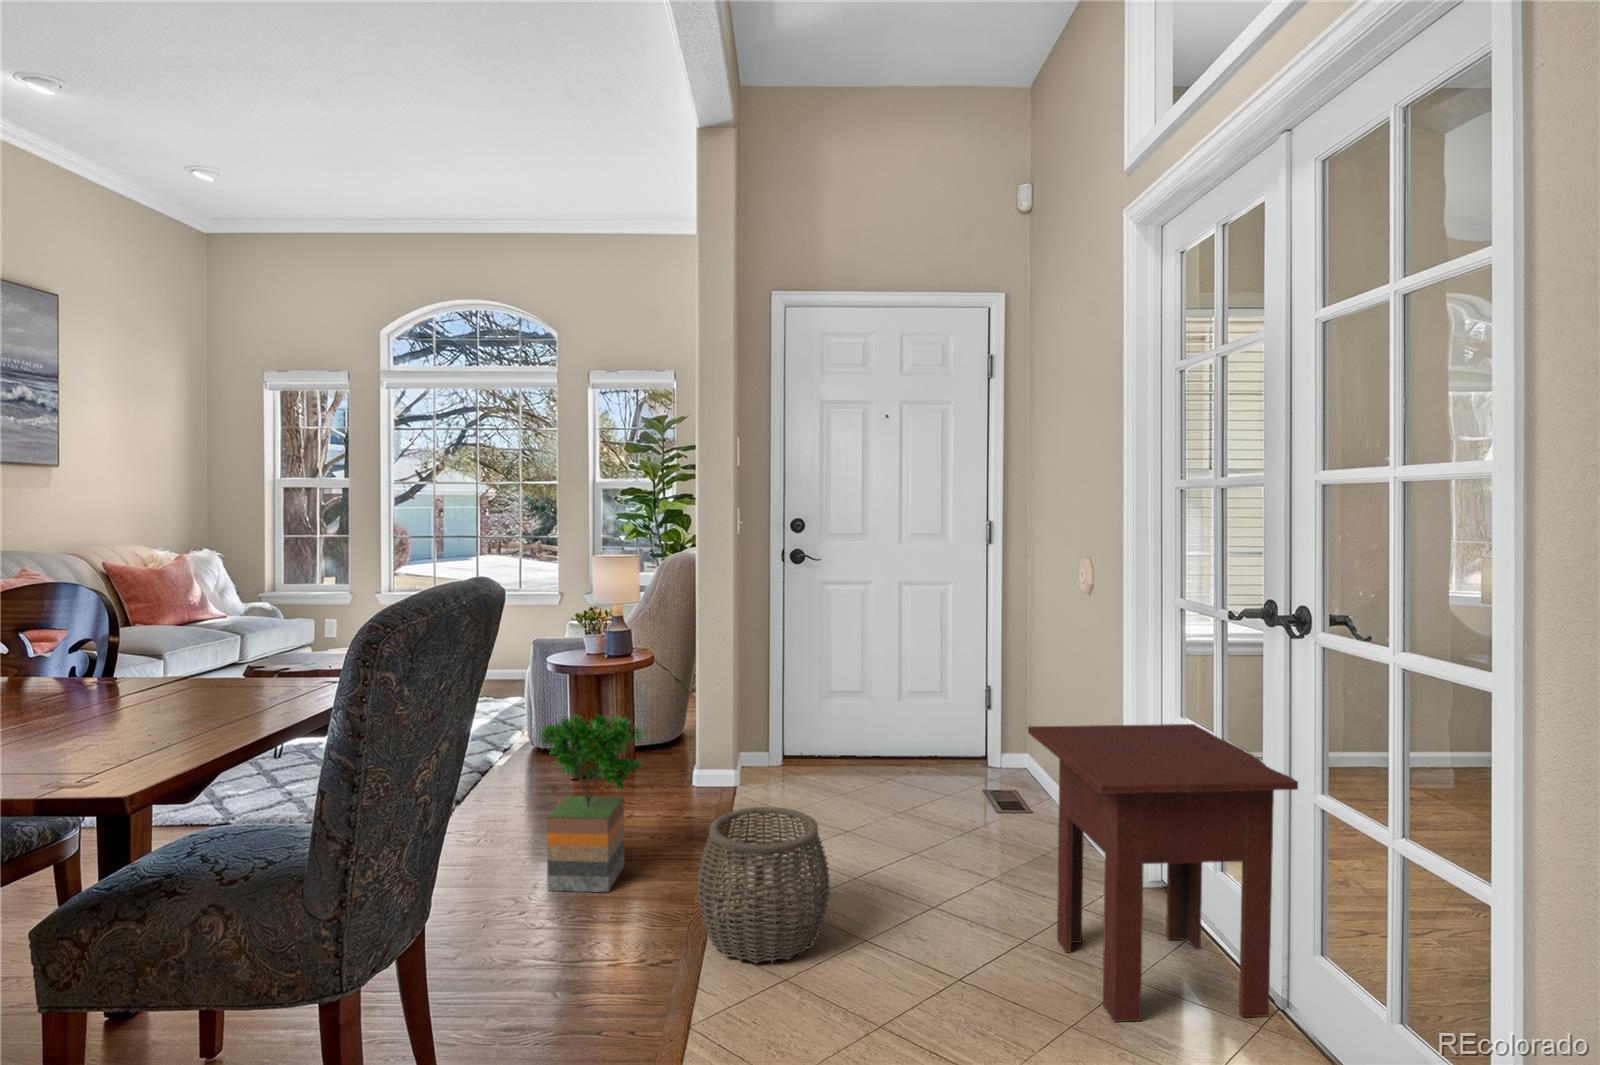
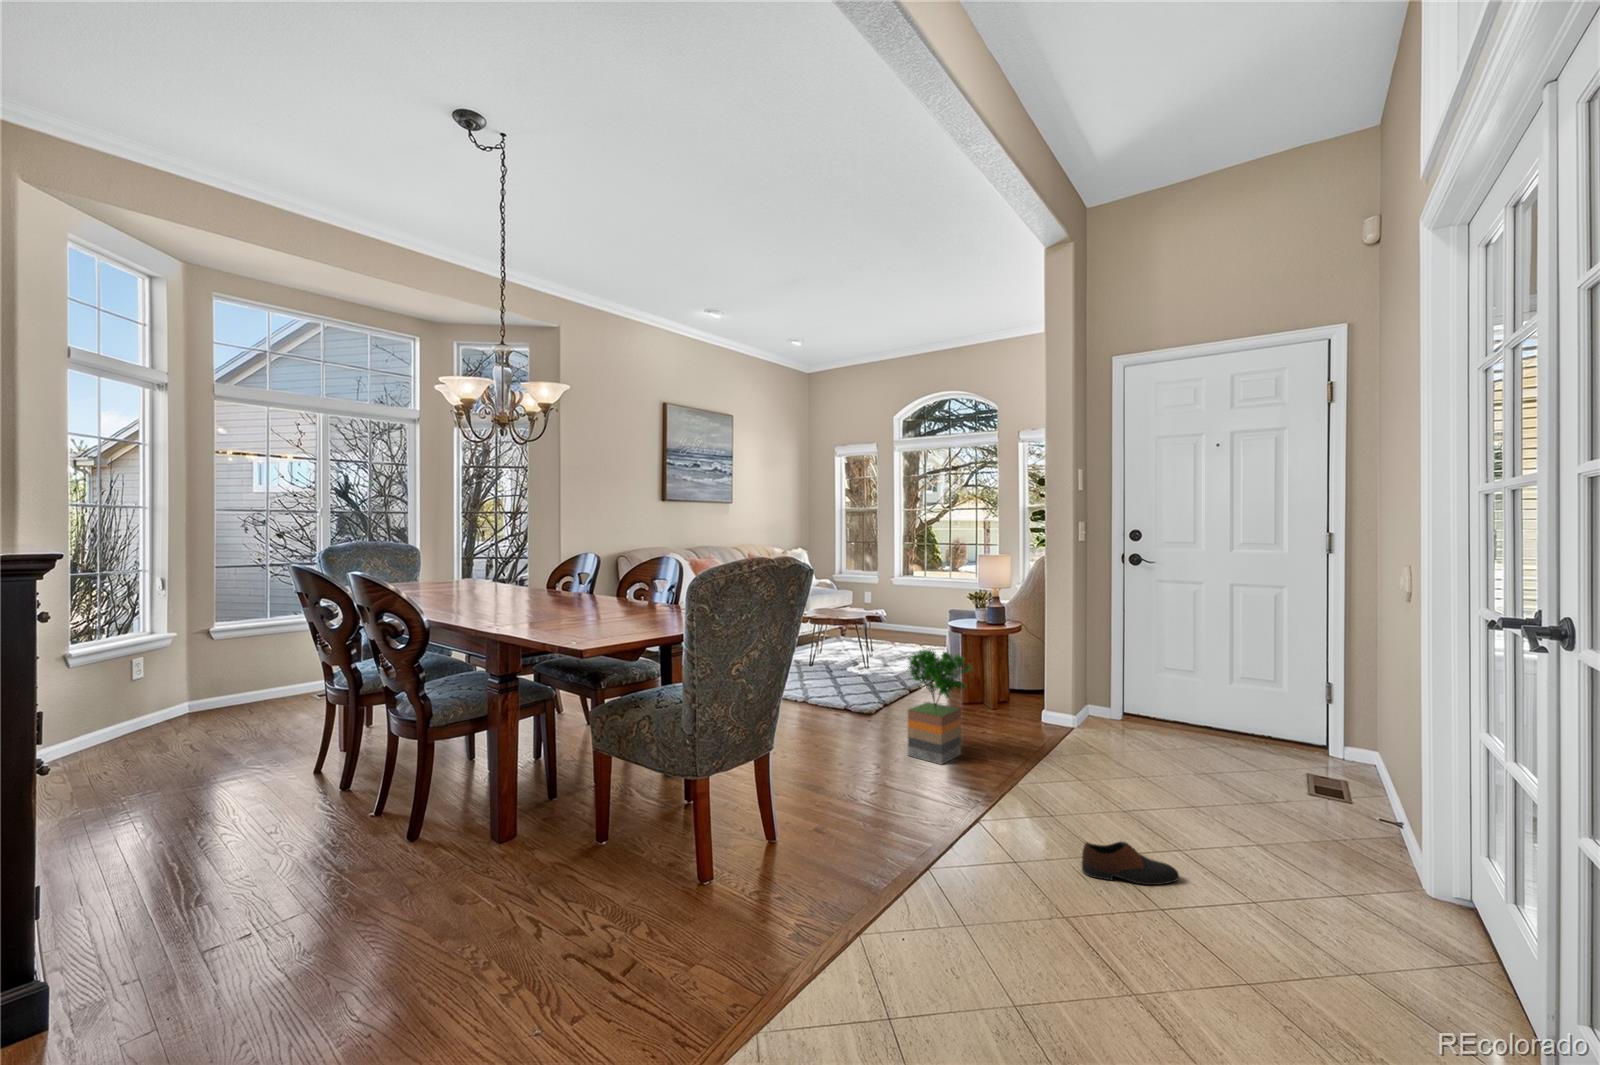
side table: present [1028,724,1298,1022] -> none [1238,693,1498,988]
woven basket: present [698,807,830,963] -> none [975,722,1072,826]
shoe: none [892,952,994,1016] -> present [1082,841,1179,885]

